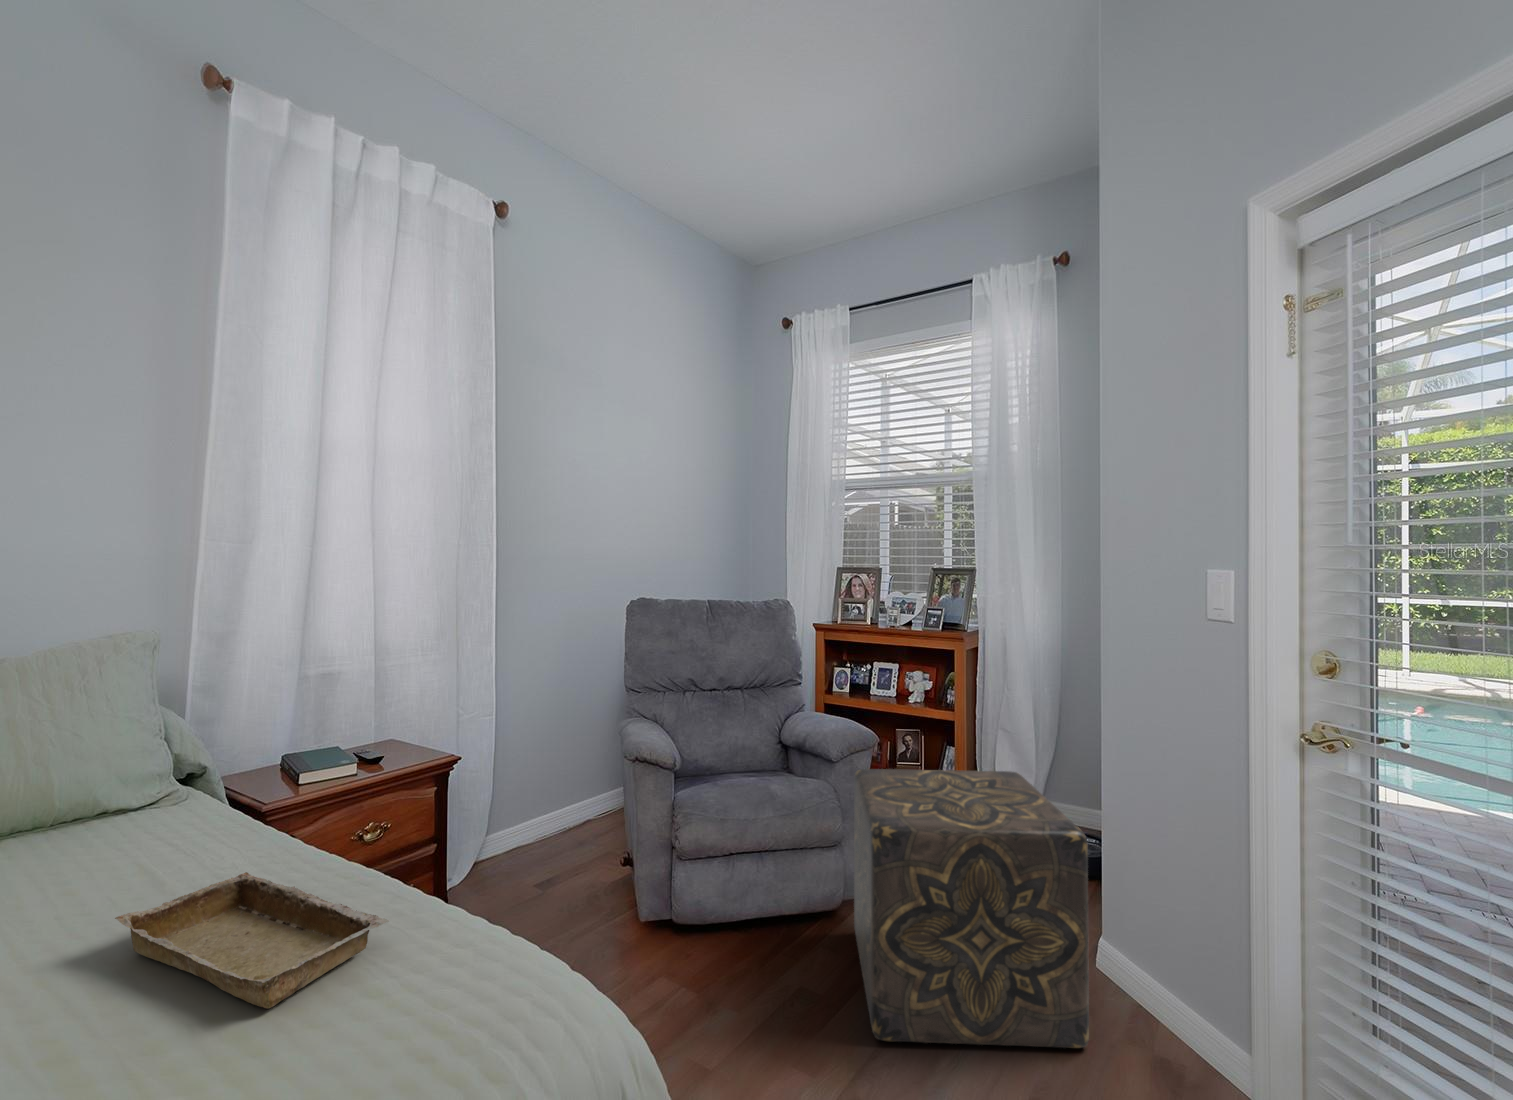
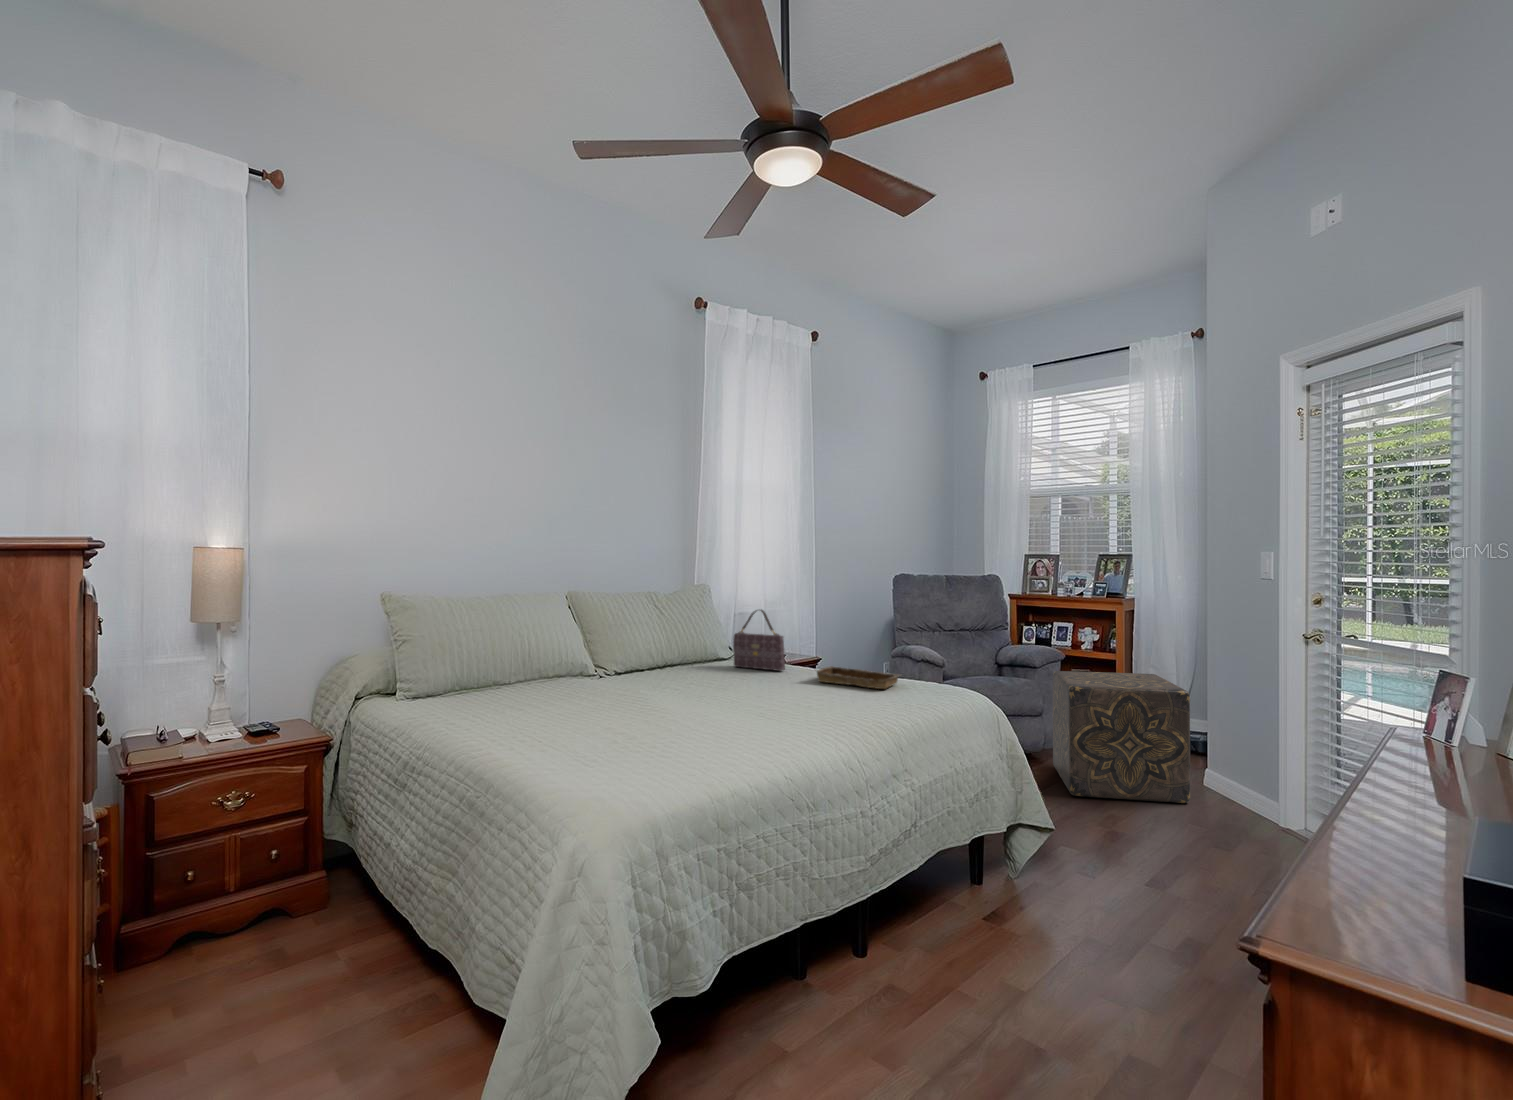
handbag: none [48,711,162,877] -> present [733,610,785,671]

